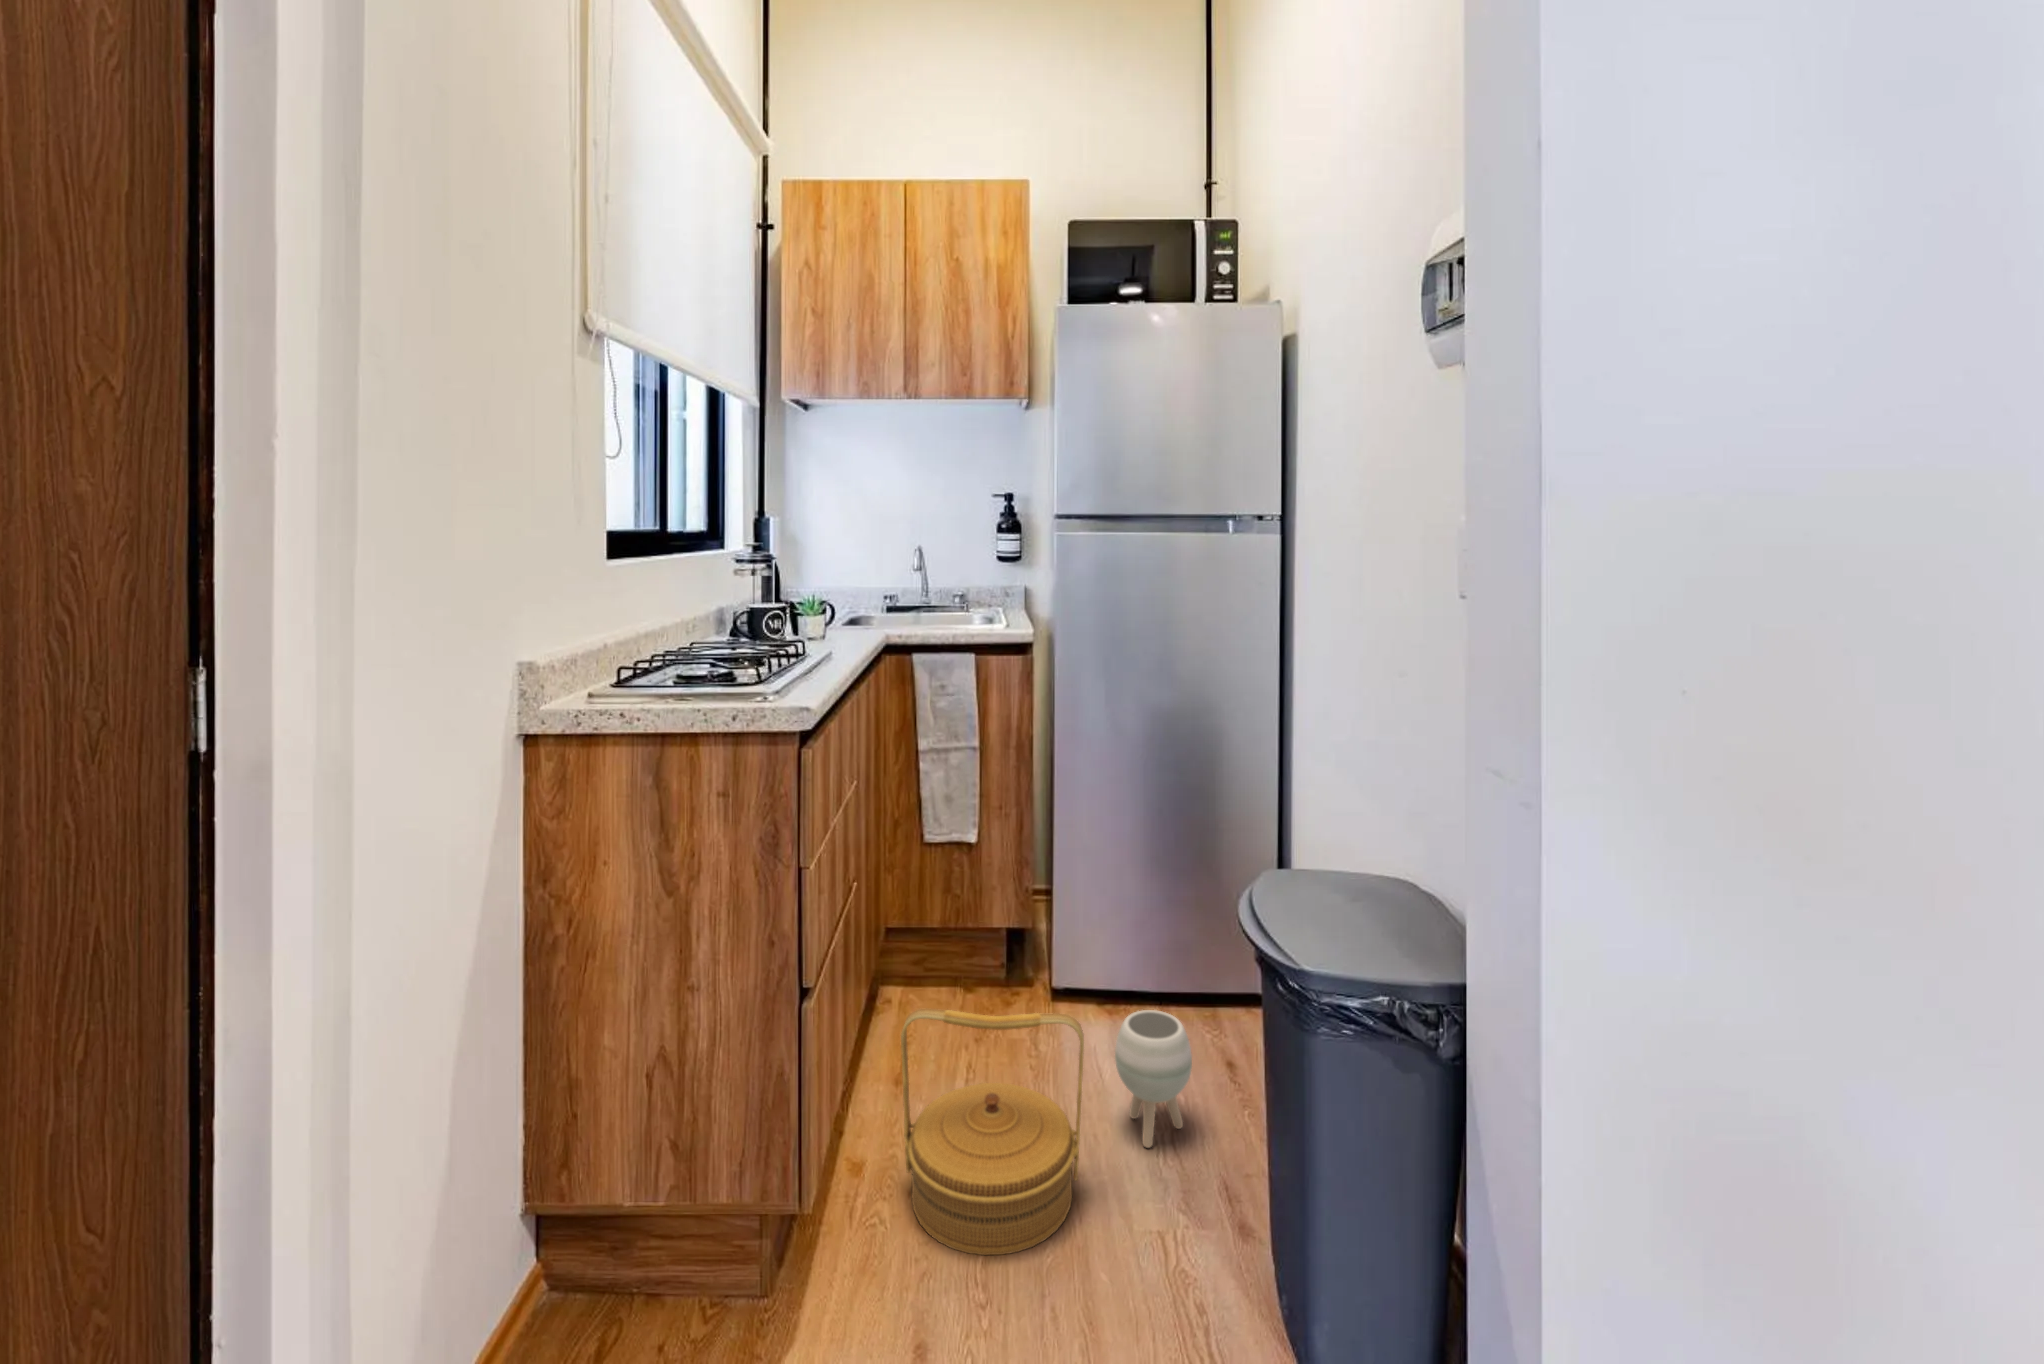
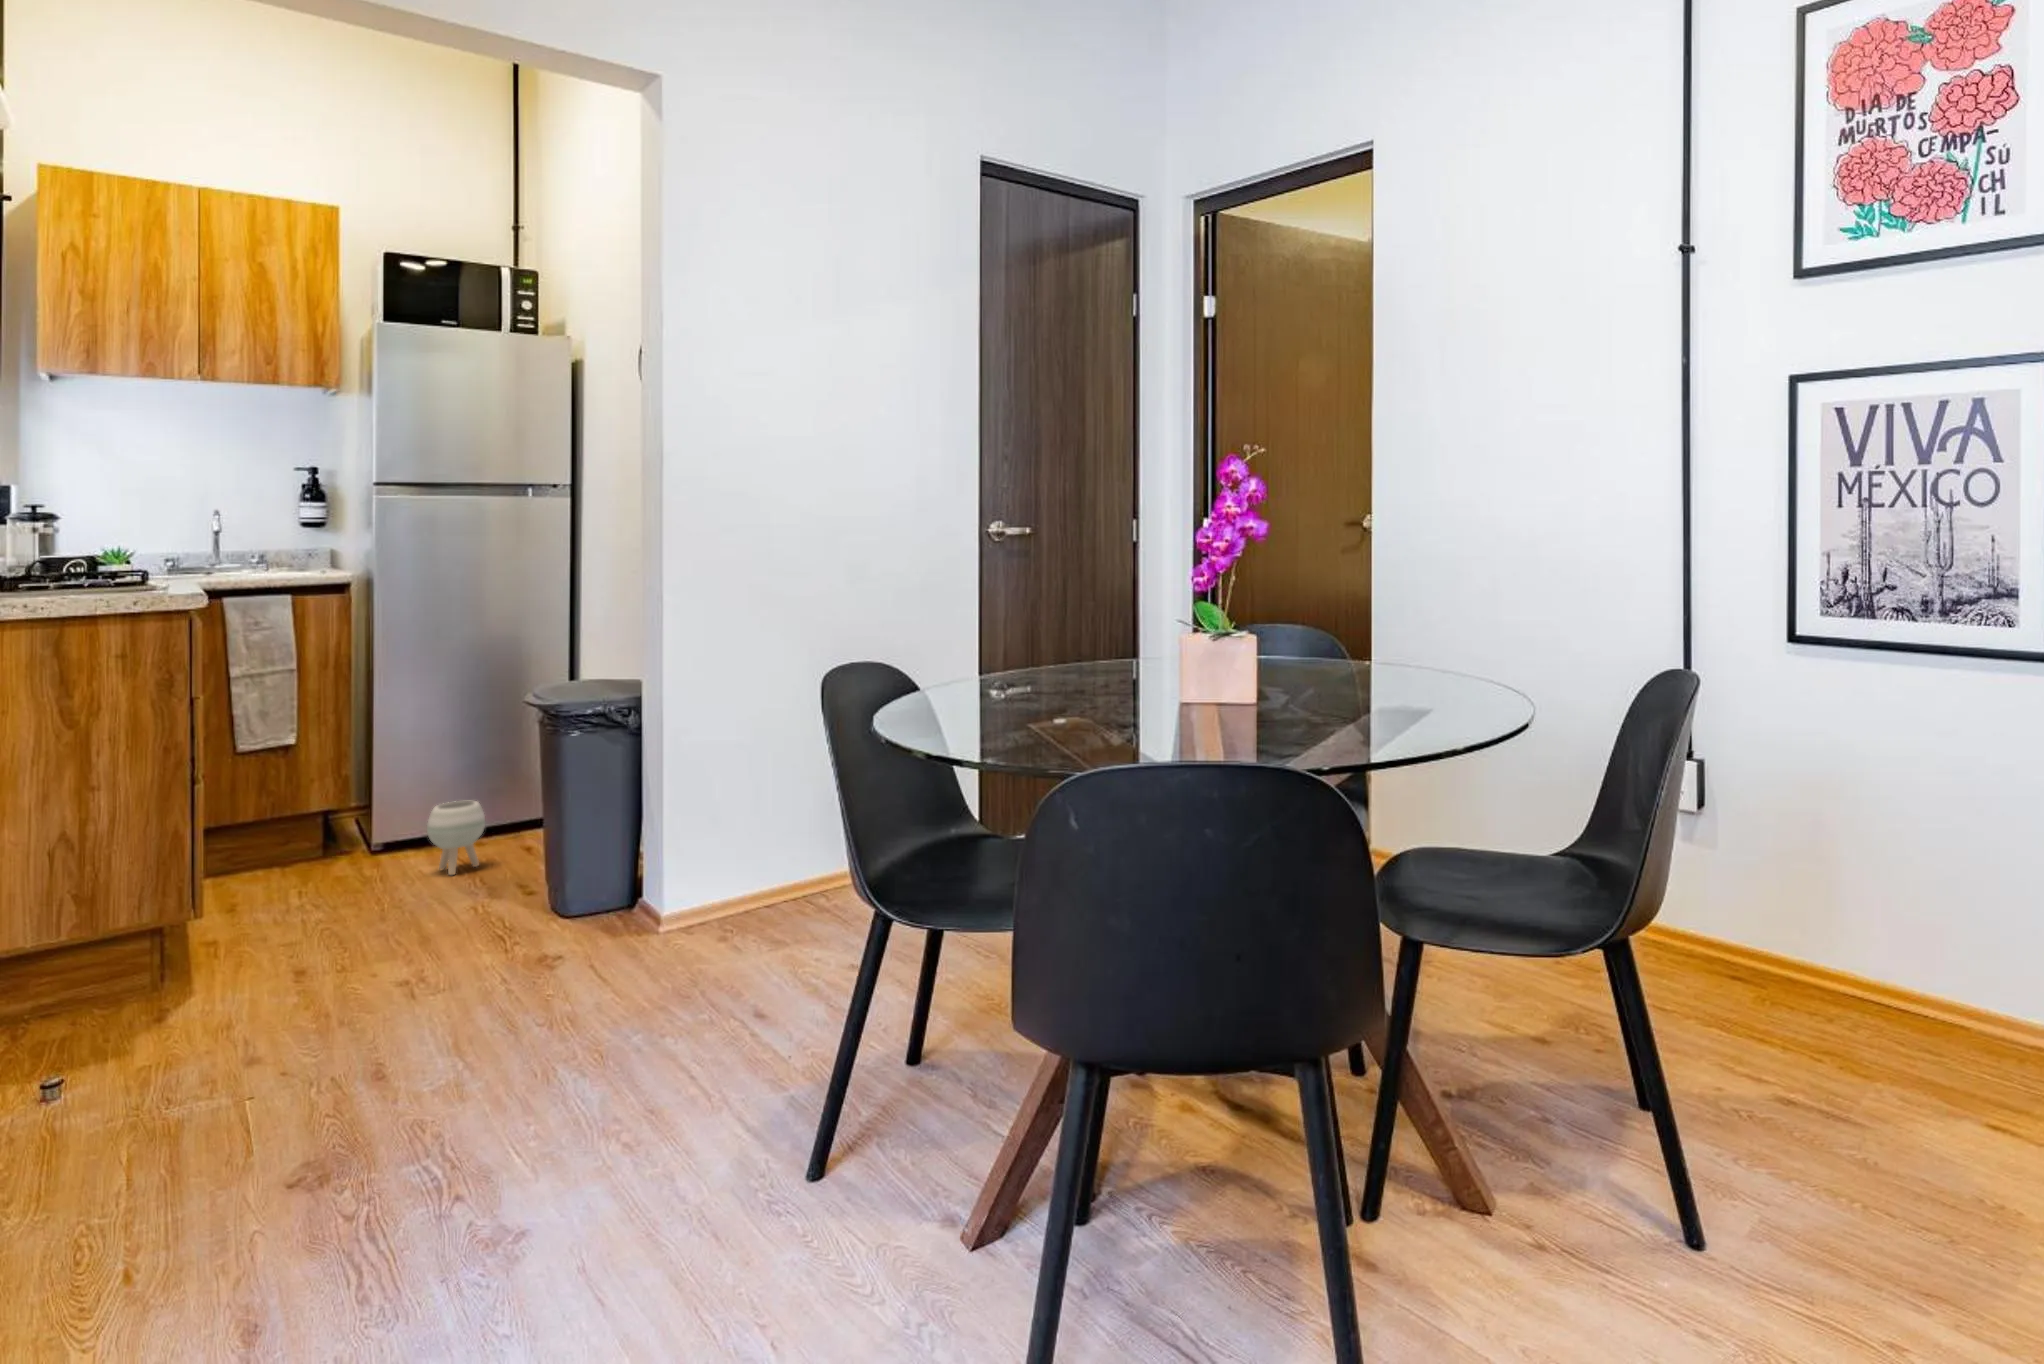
basket: present [901,1009,1084,1255] -> none [255,788,403,923]

